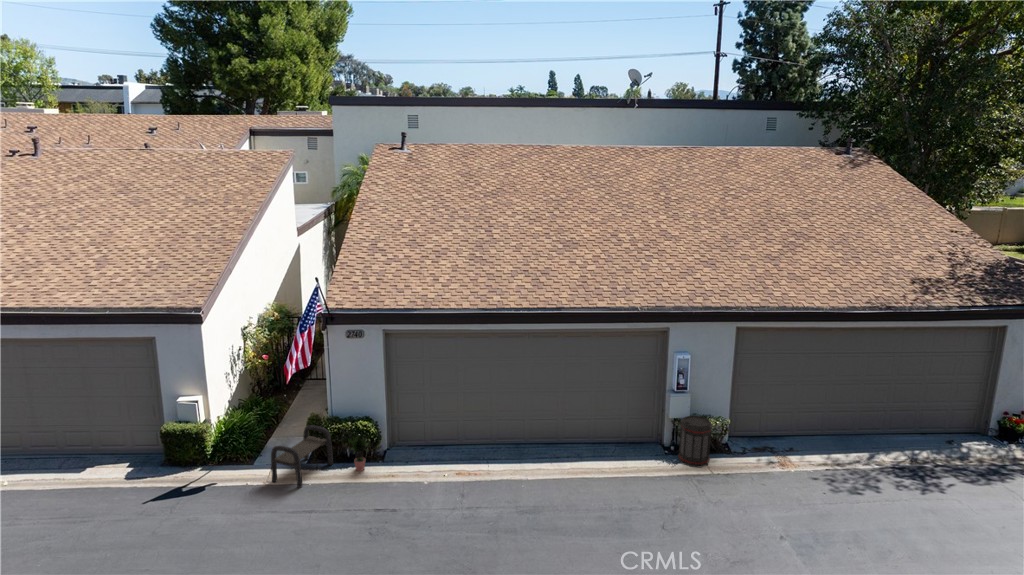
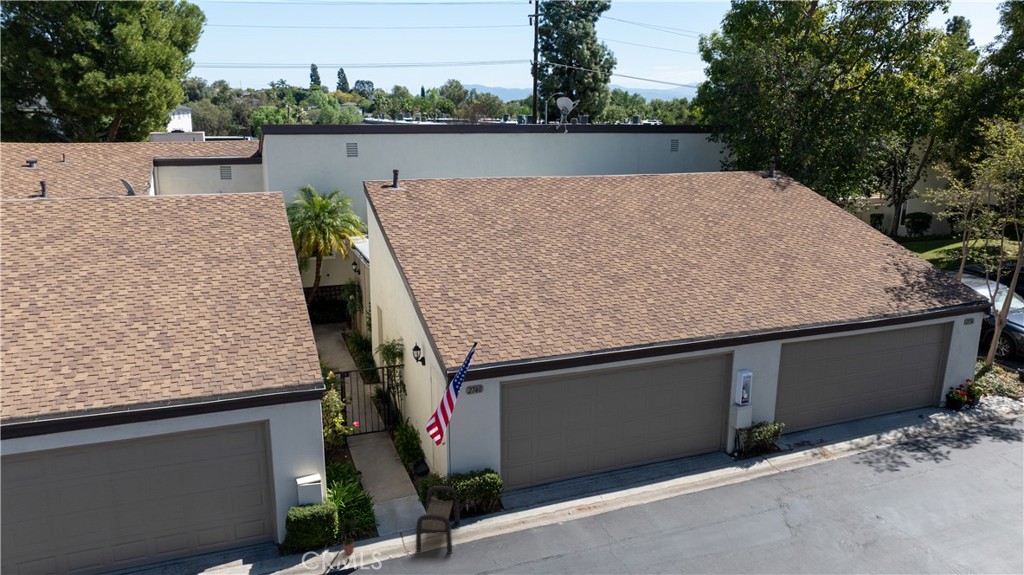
trash can: present [678,416,712,467] -> none [746,423,778,469]
potted plant: present [349,437,371,471] -> present [335,517,361,555]

